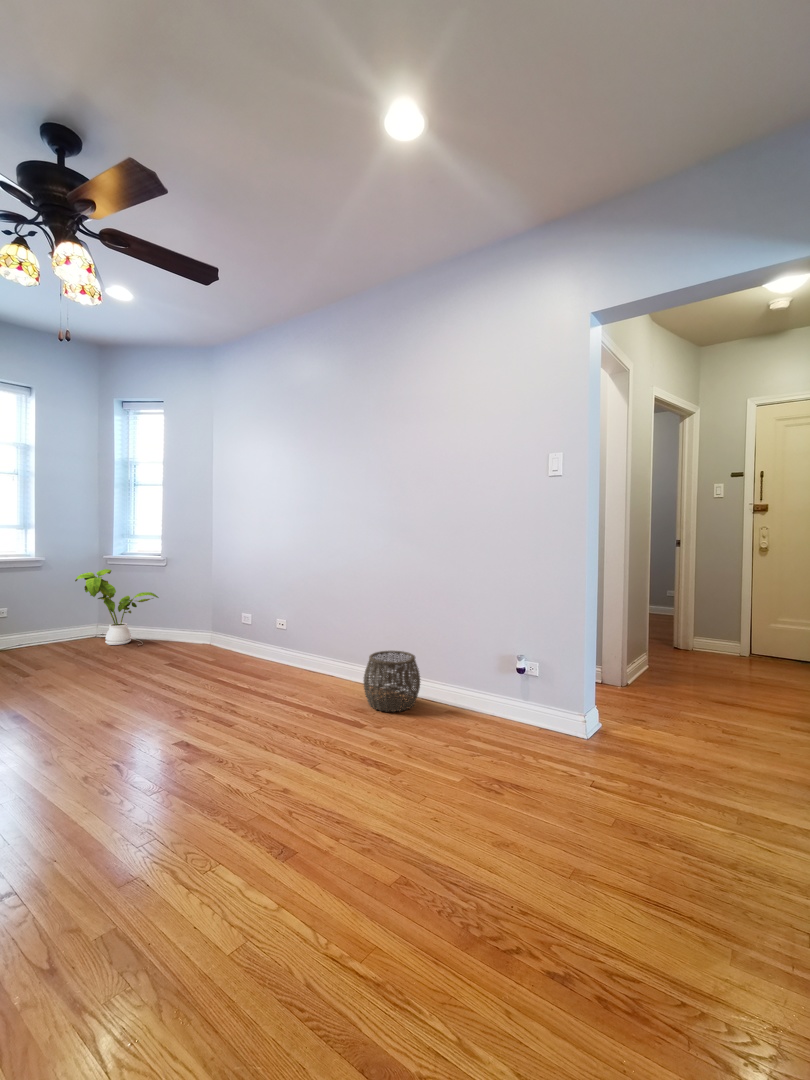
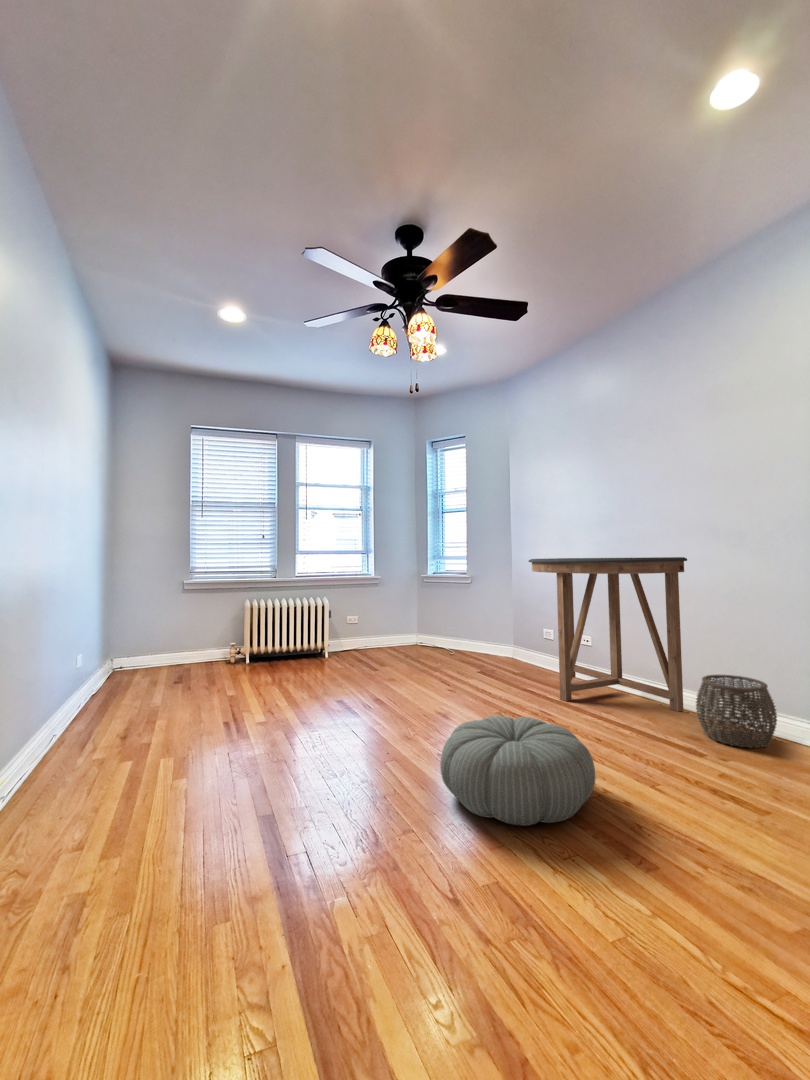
console table: none [225,544,367,689] -> present [529,557,687,711]
house plant: present [75,569,159,645] -> none [402,585,465,651]
pouf: none [71,722,255,850] -> present [440,716,595,826]

